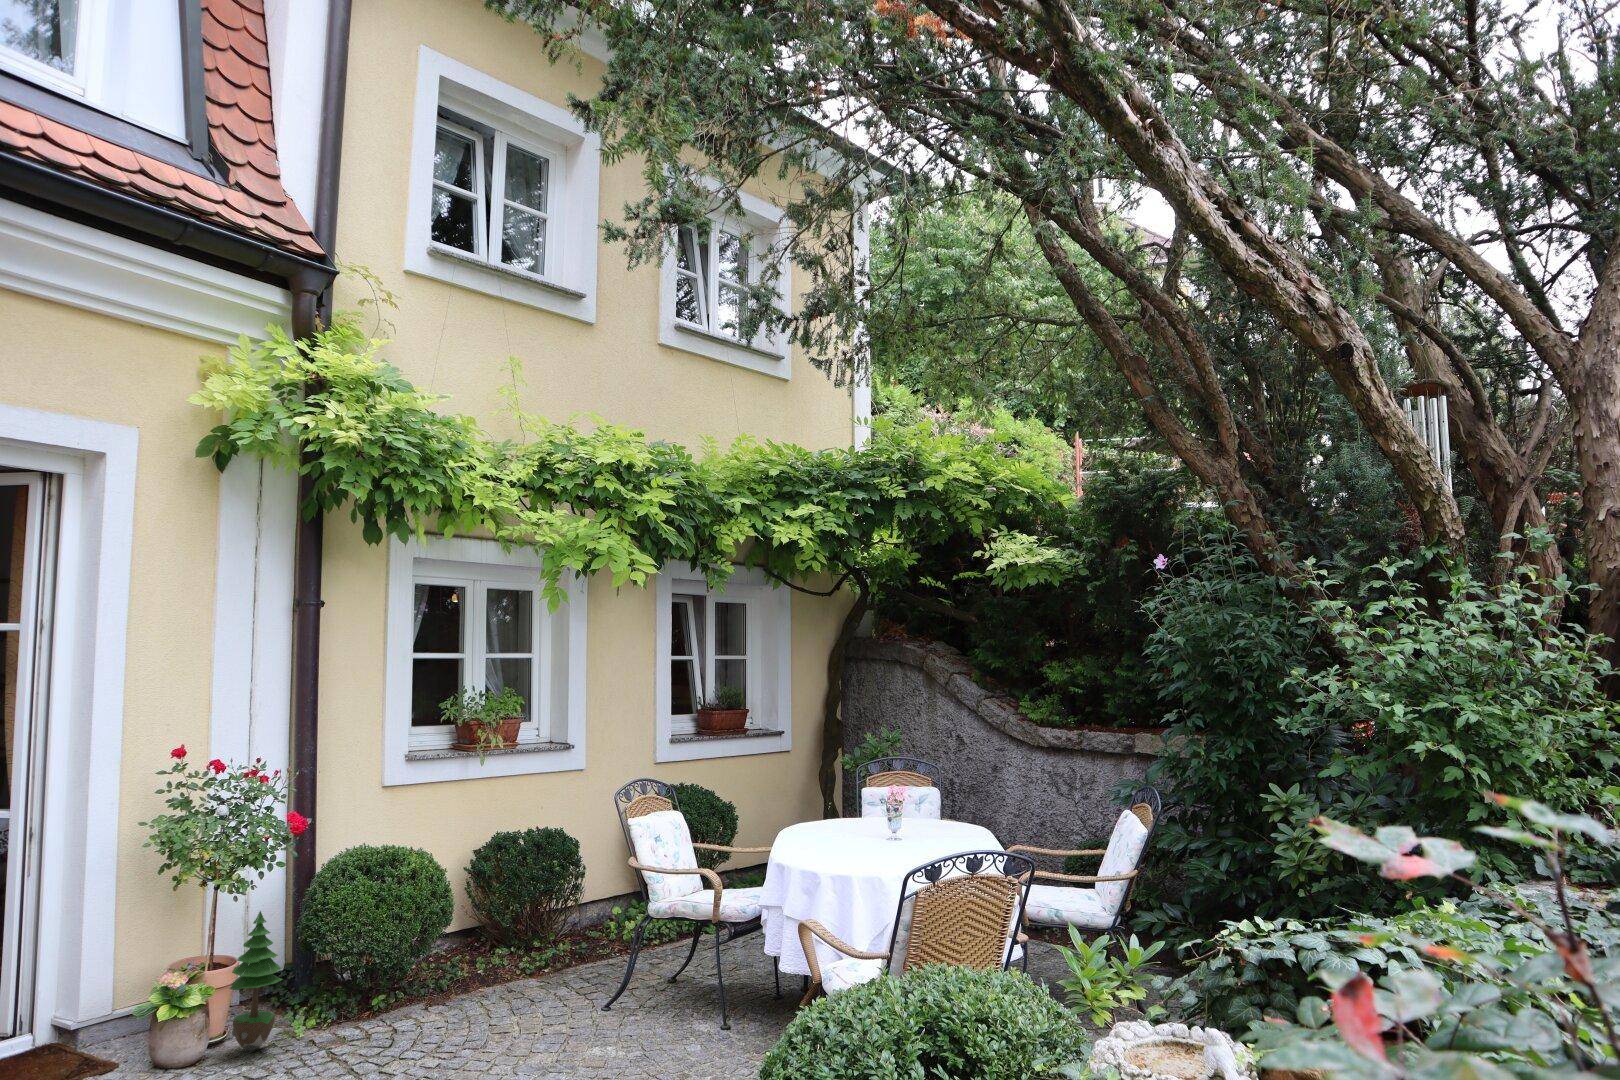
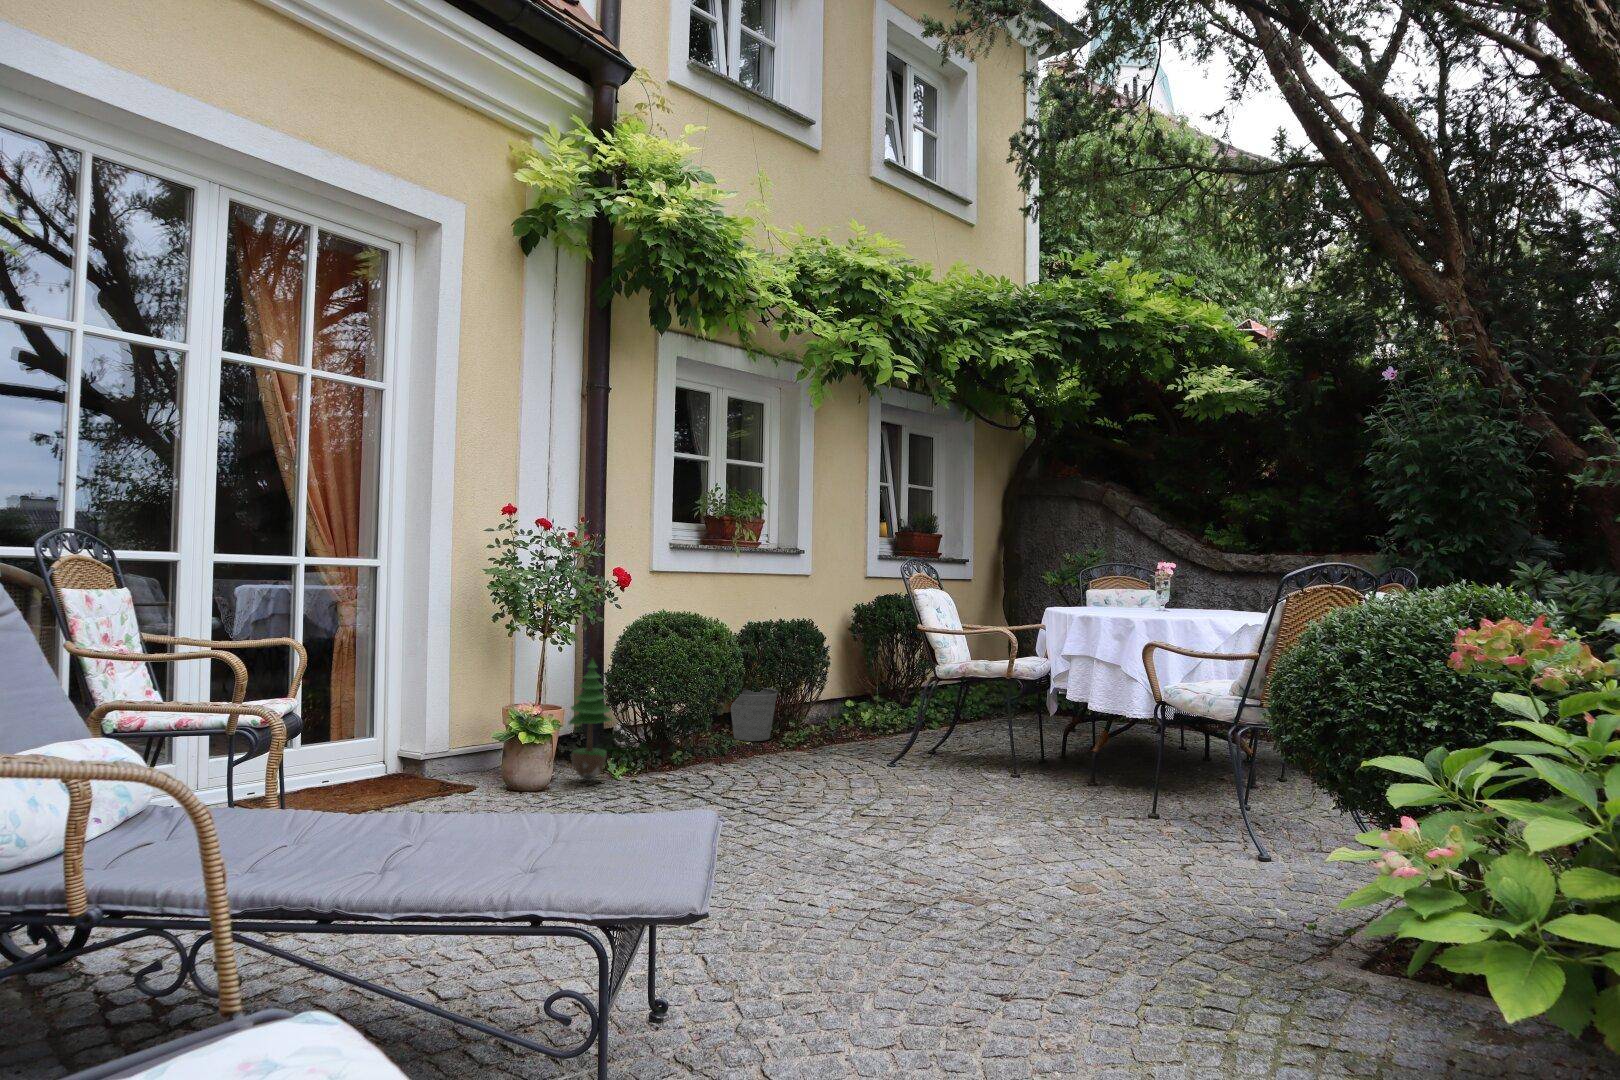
bucket: none [467,907,522,971] -> present [731,688,778,741]

